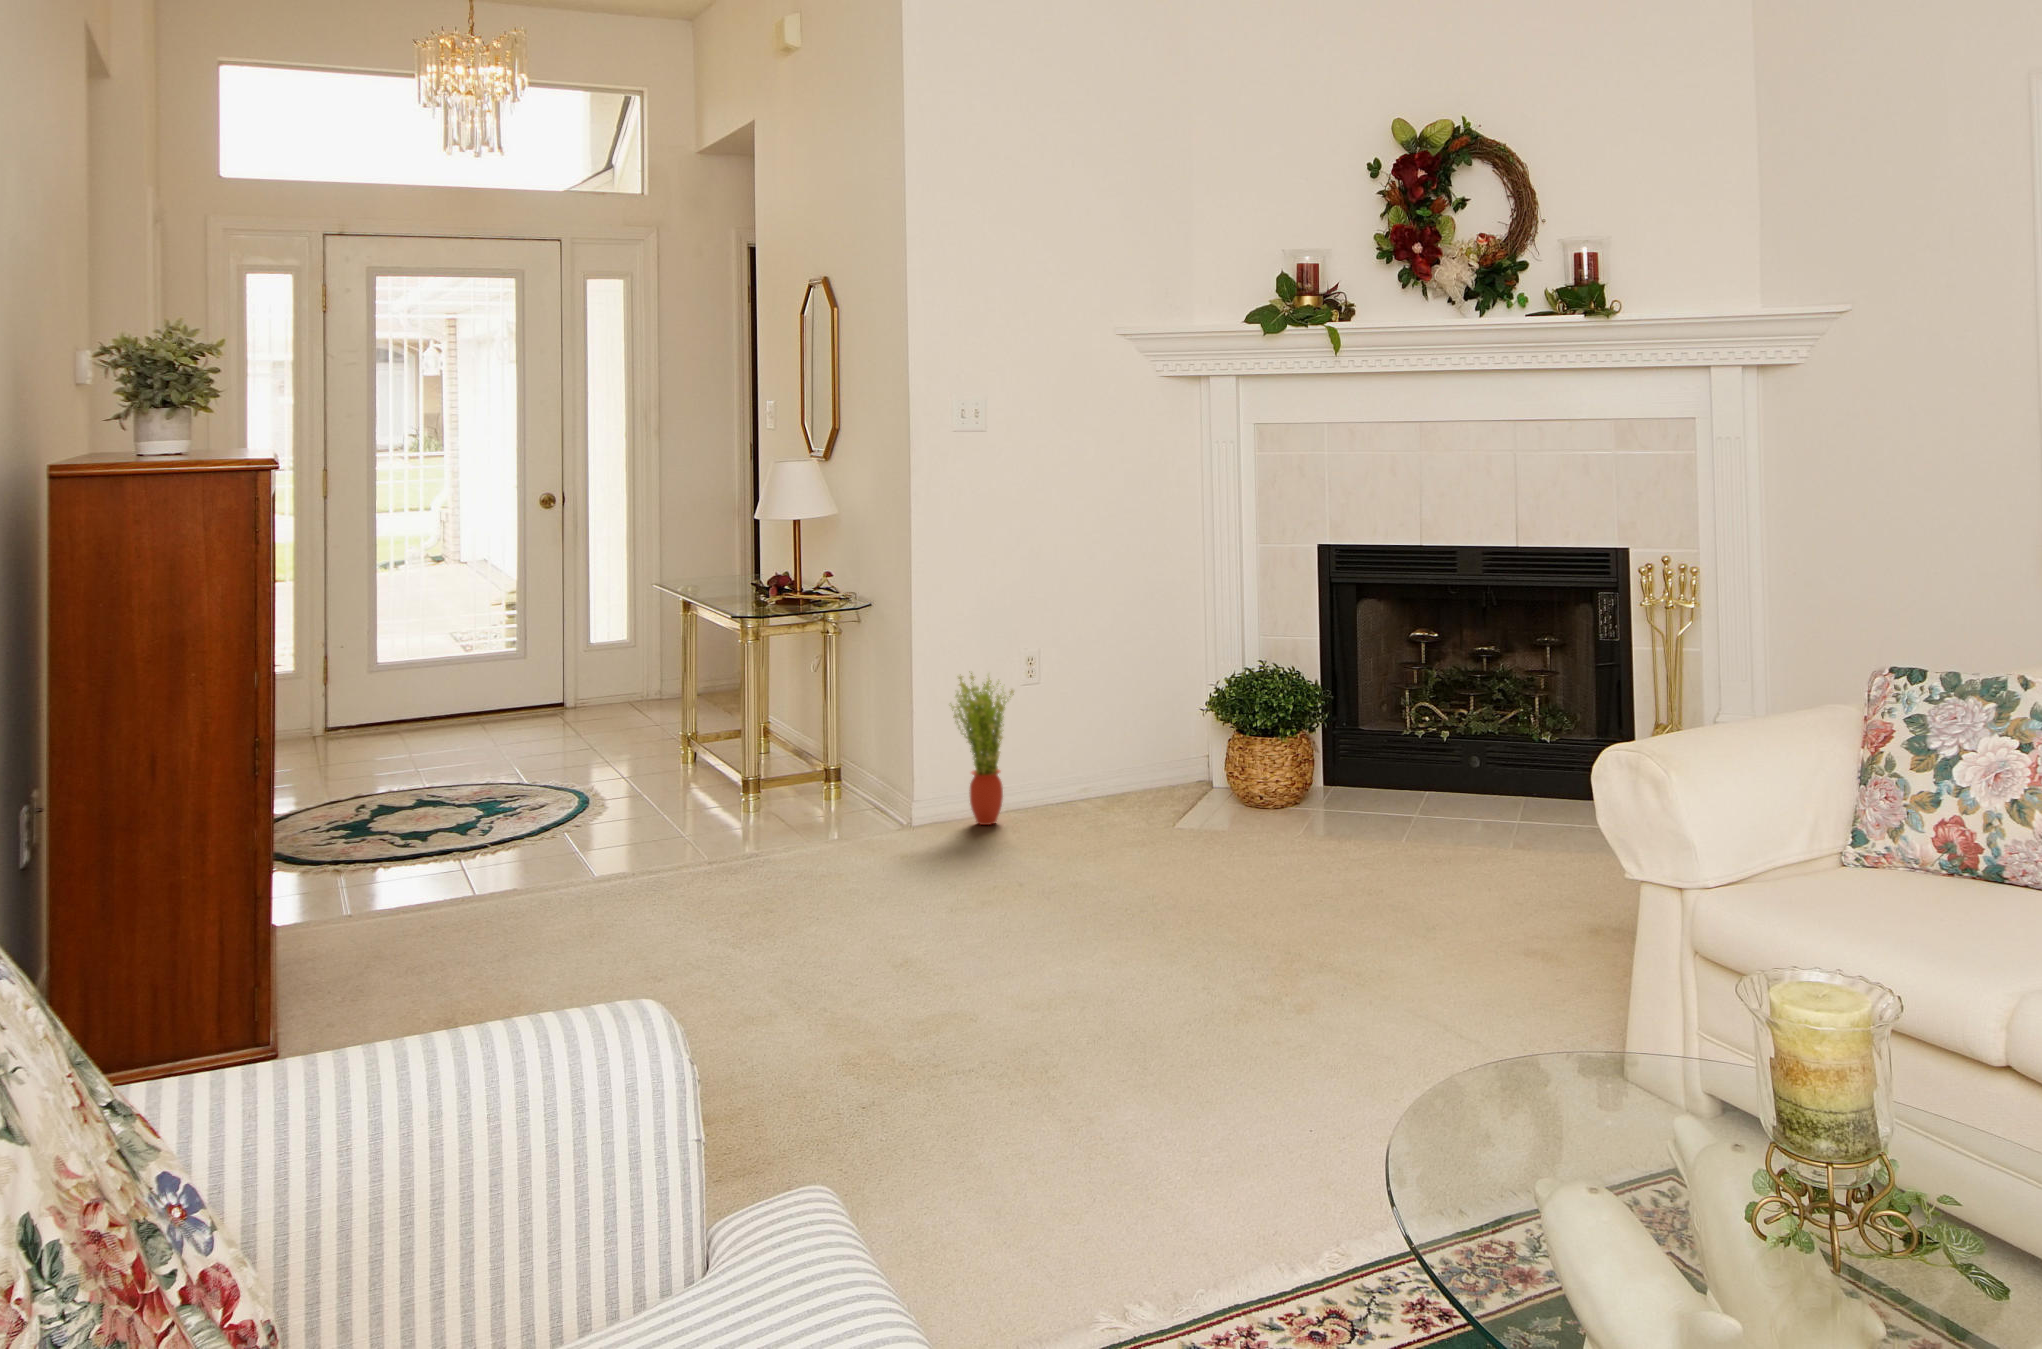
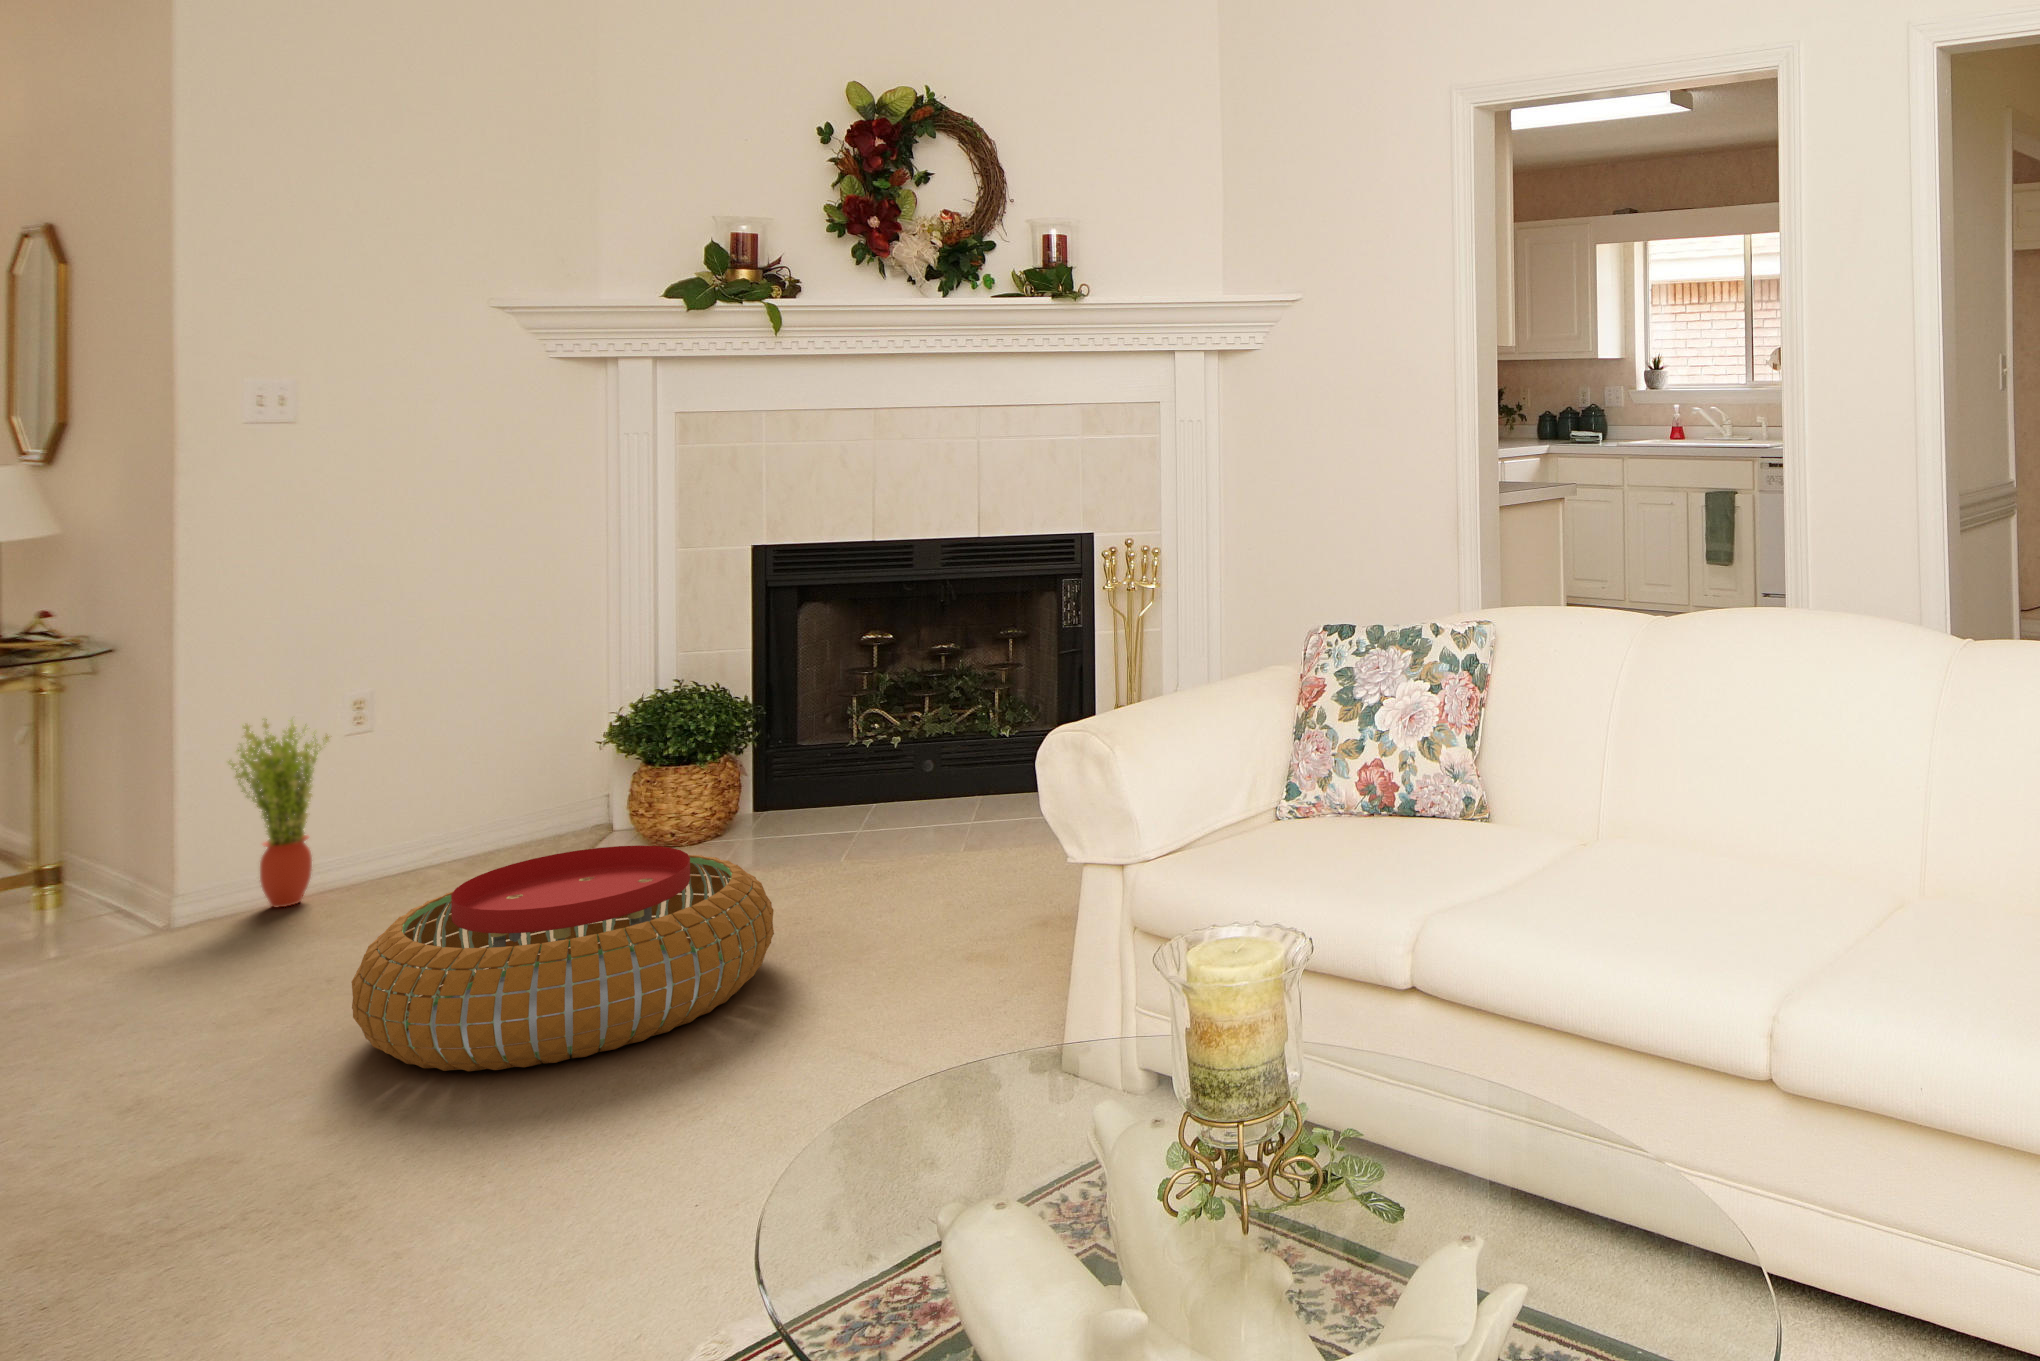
pouf: none [1060,809,1365,983] -> present [352,845,774,1072]

